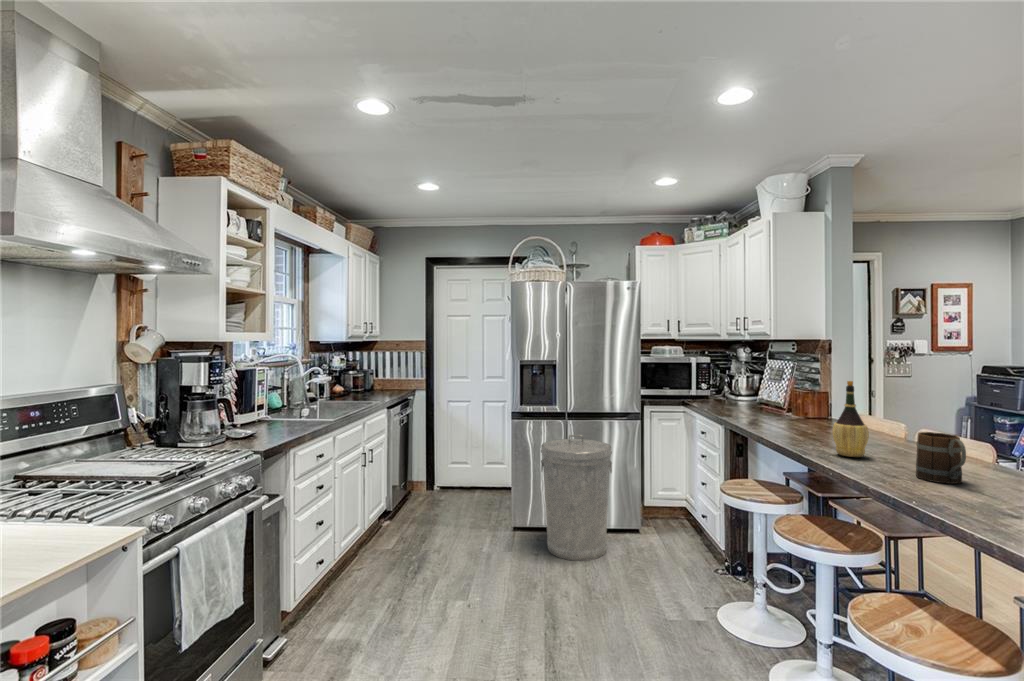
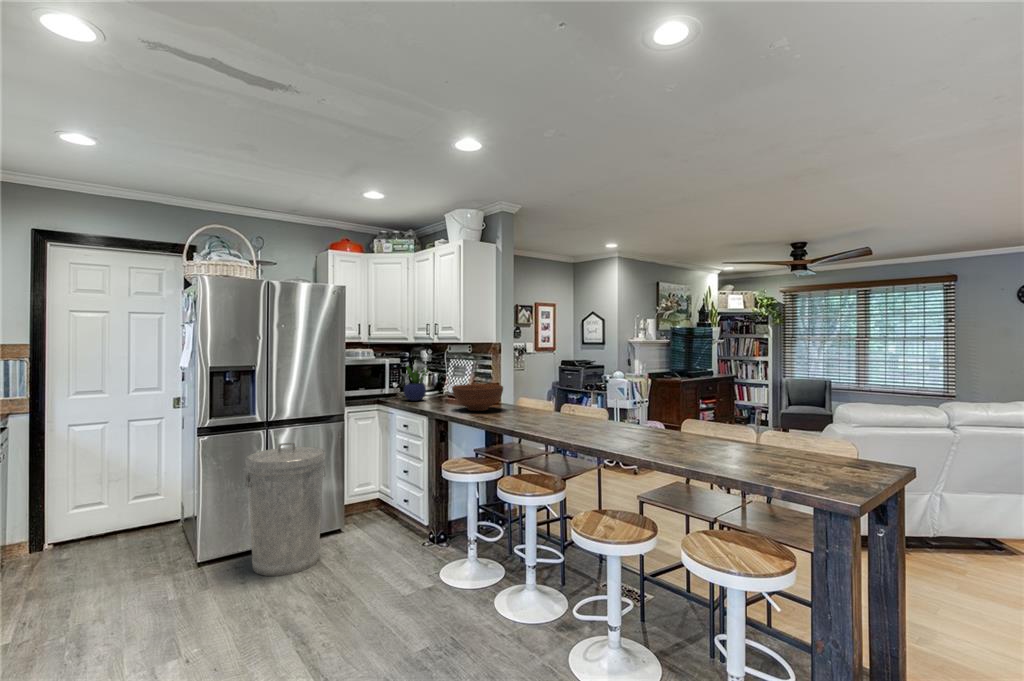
potted plant: none [706,361,739,405] -> present [404,366,426,401]
wine bottle: present [832,381,869,457] -> none [528,373,550,427]
fruit bowl: none [750,390,823,425] -> present [452,384,503,411]
mug: present [916,432,966,484] -> none [581,404,610,435]

